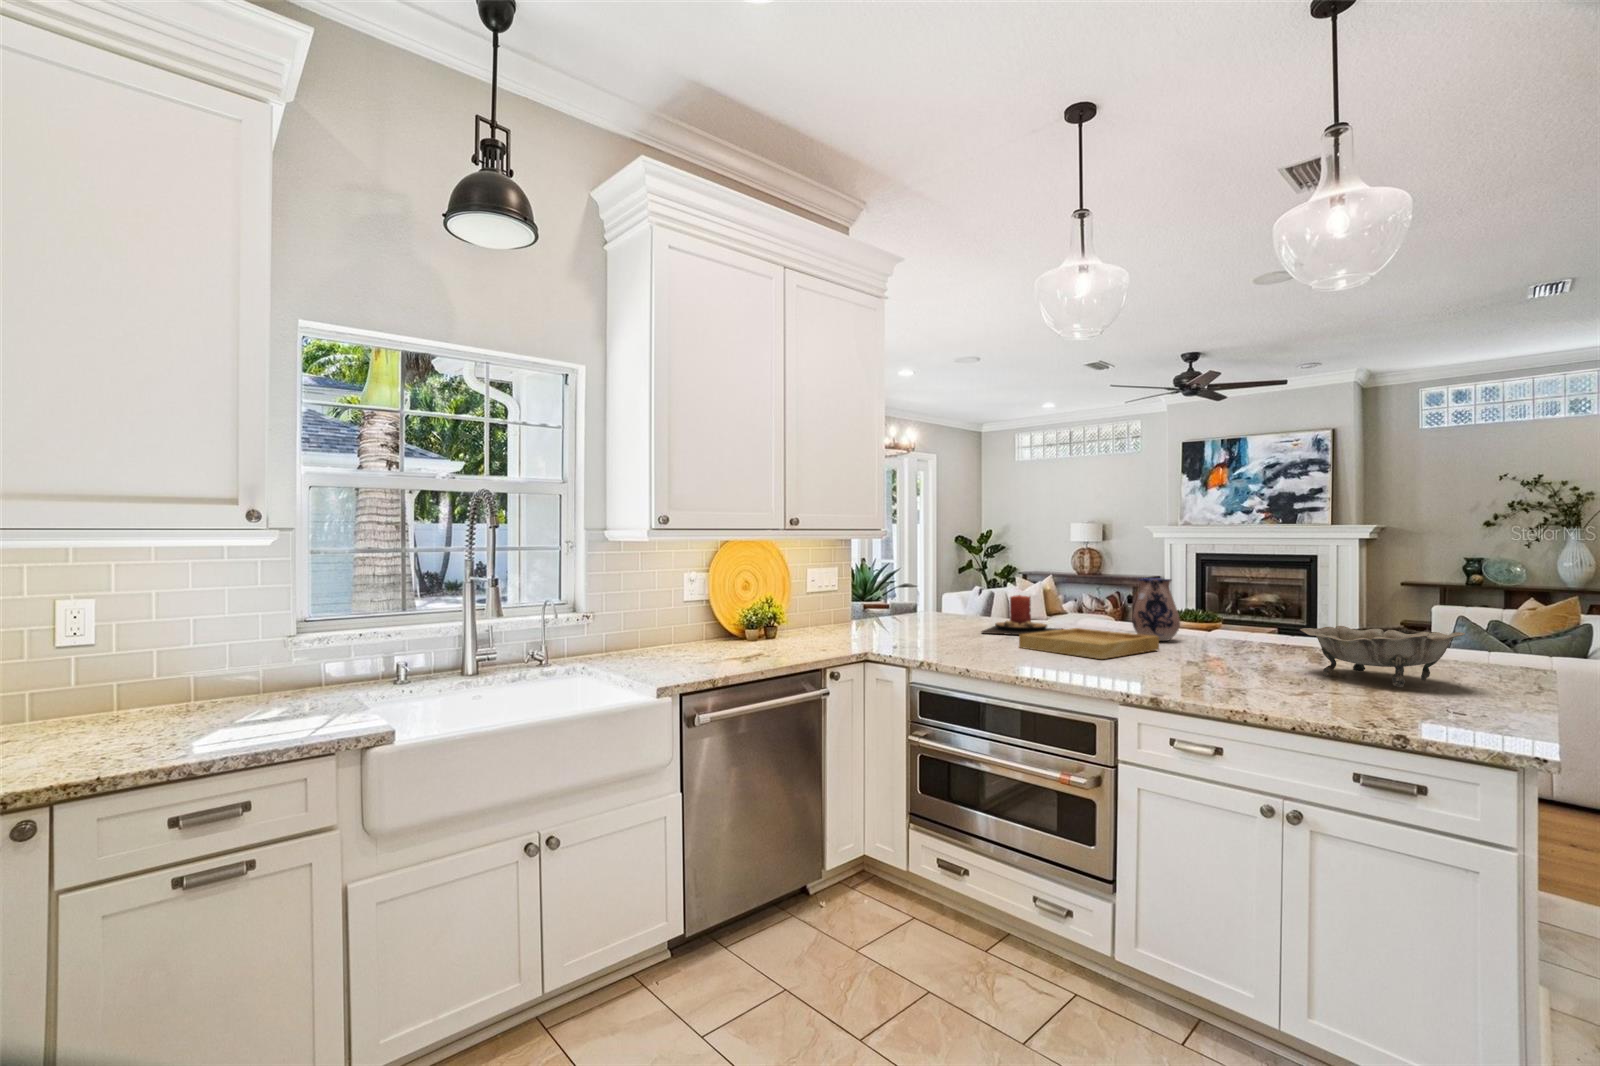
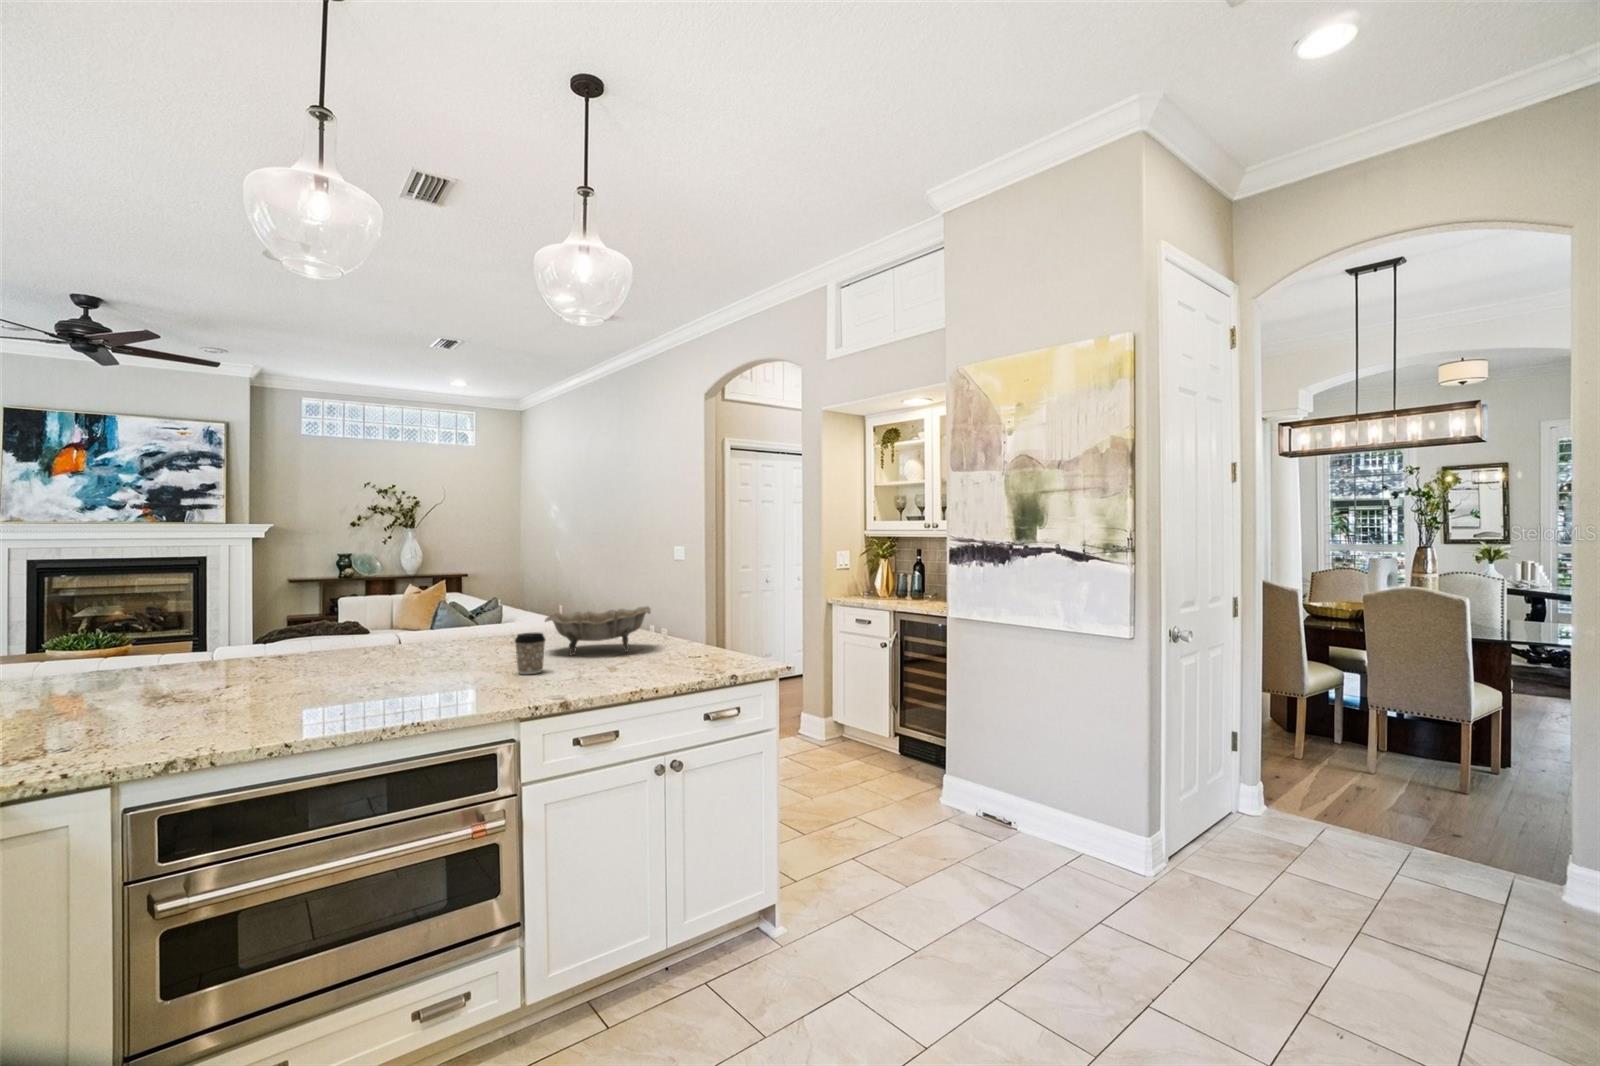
ceramic pitcher: present [1132,578,1180,641] -> none [314,586,374,660]
candle: present [982,595,1062,635] -> none [45,628,226,701]
tray: present [1019,628,1159,659] -> none [232,651,394,702]
coffee cup: none [1206,635,1241,678] -> present [515,633,545,674]

